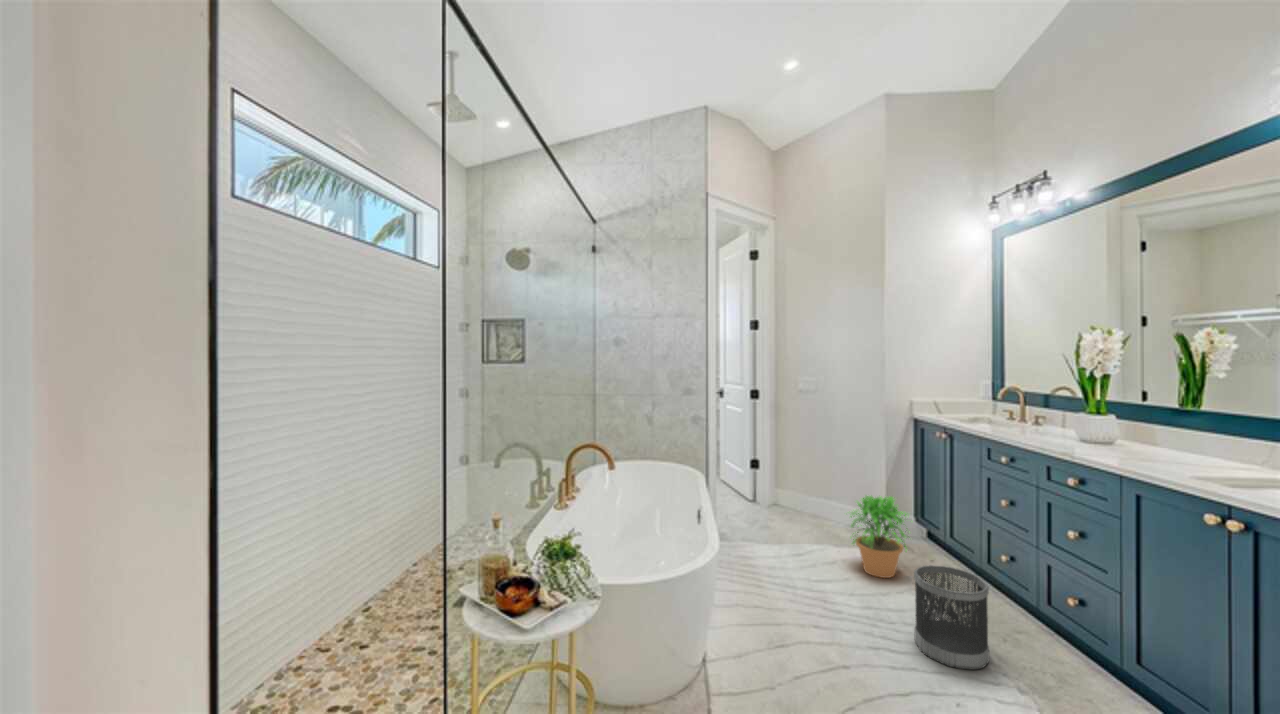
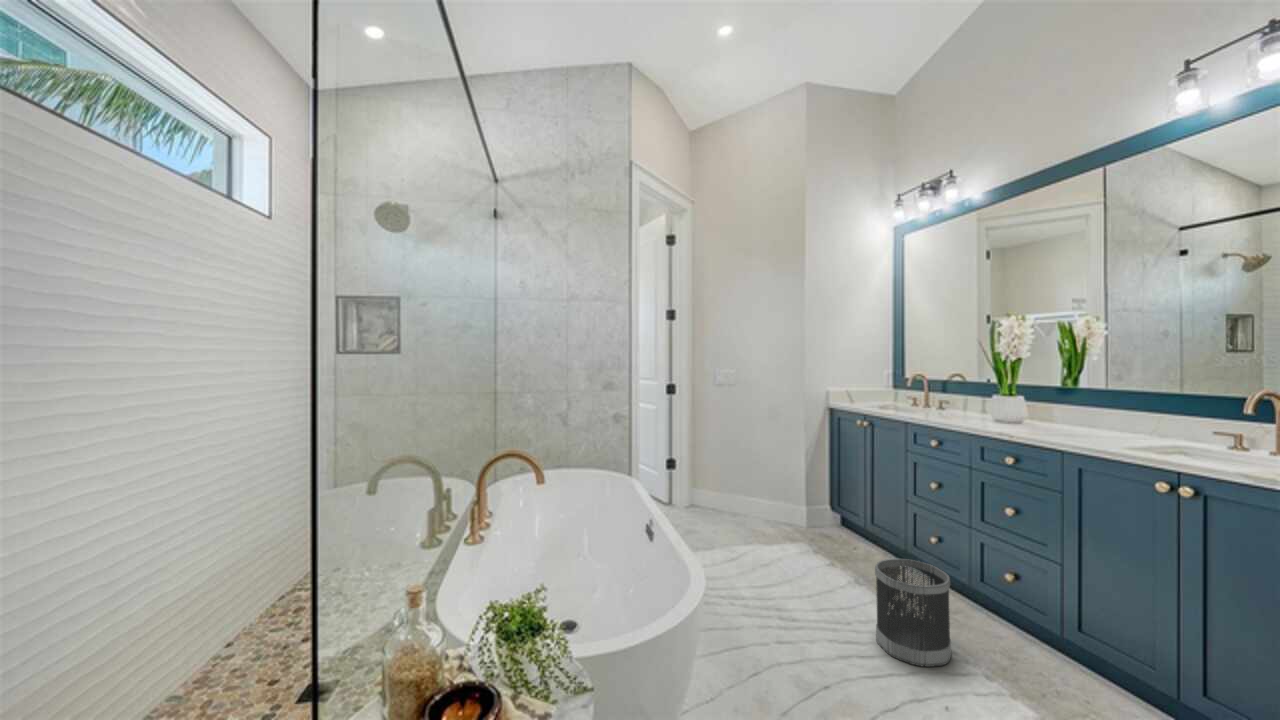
potted plant: present [851,496,907,578] -> none [779,488,853,575]

